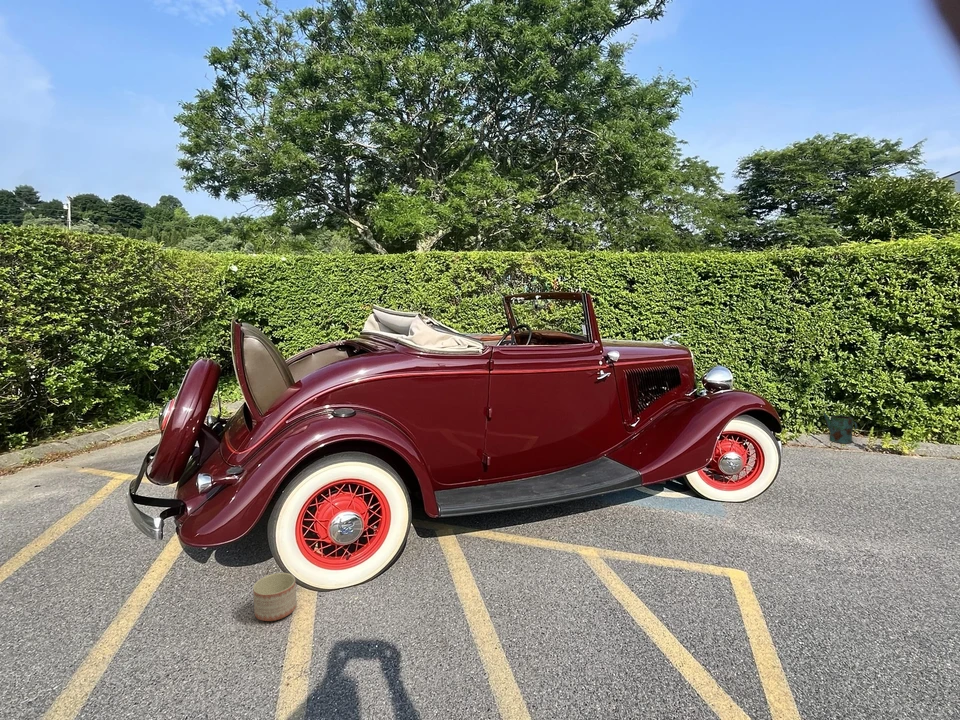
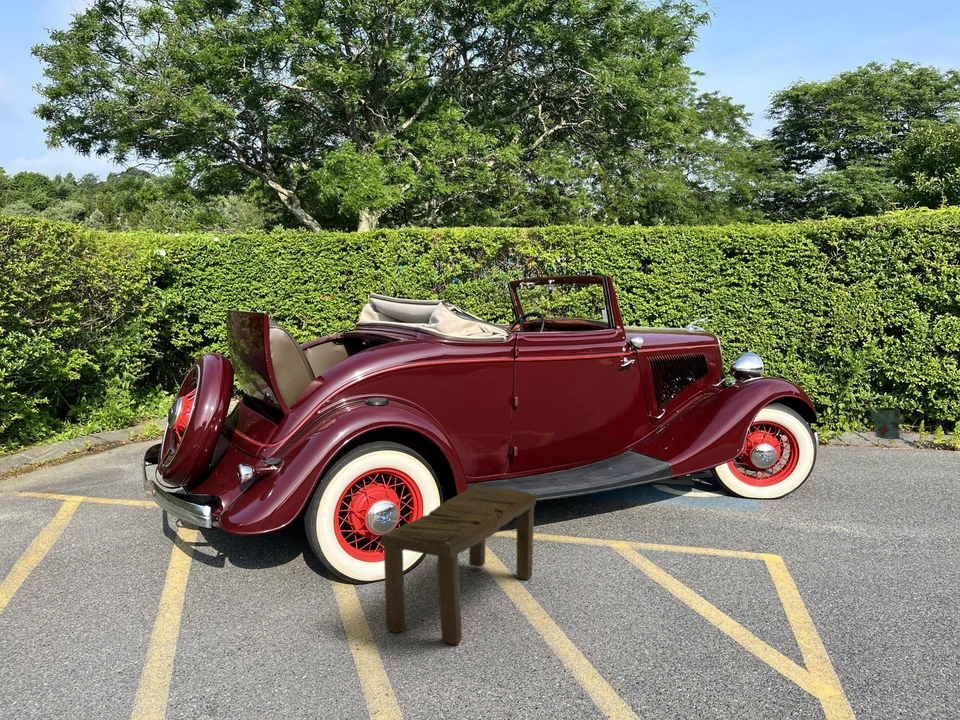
bench: none [333,490,502,670] -> present [382,485,537,645]
planter: present [253,573,297,621] -> none [291,572,334,617]

